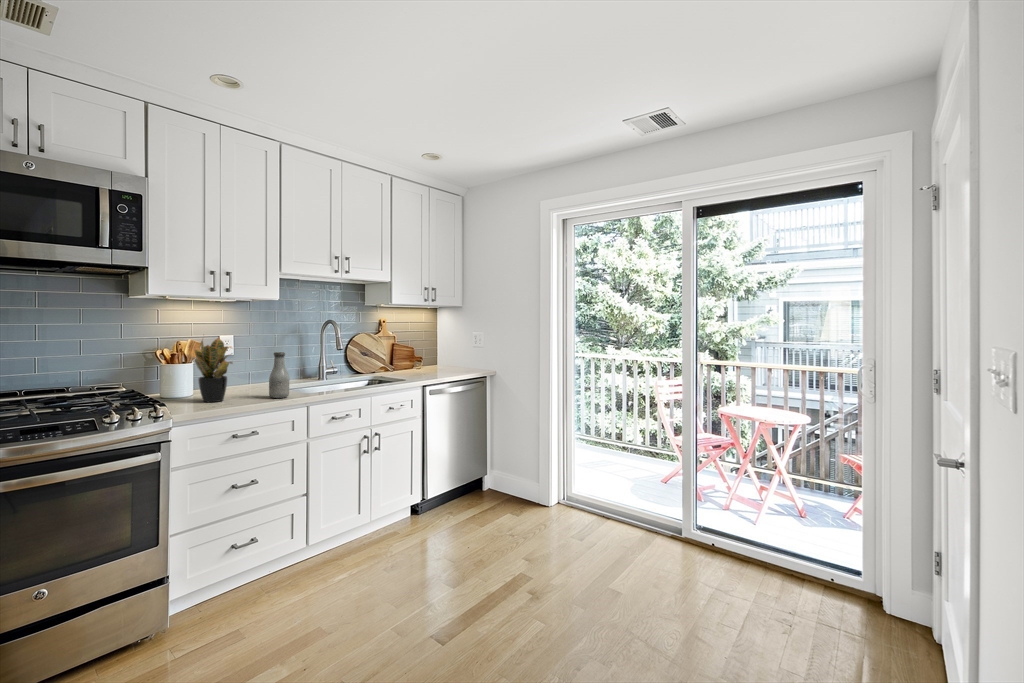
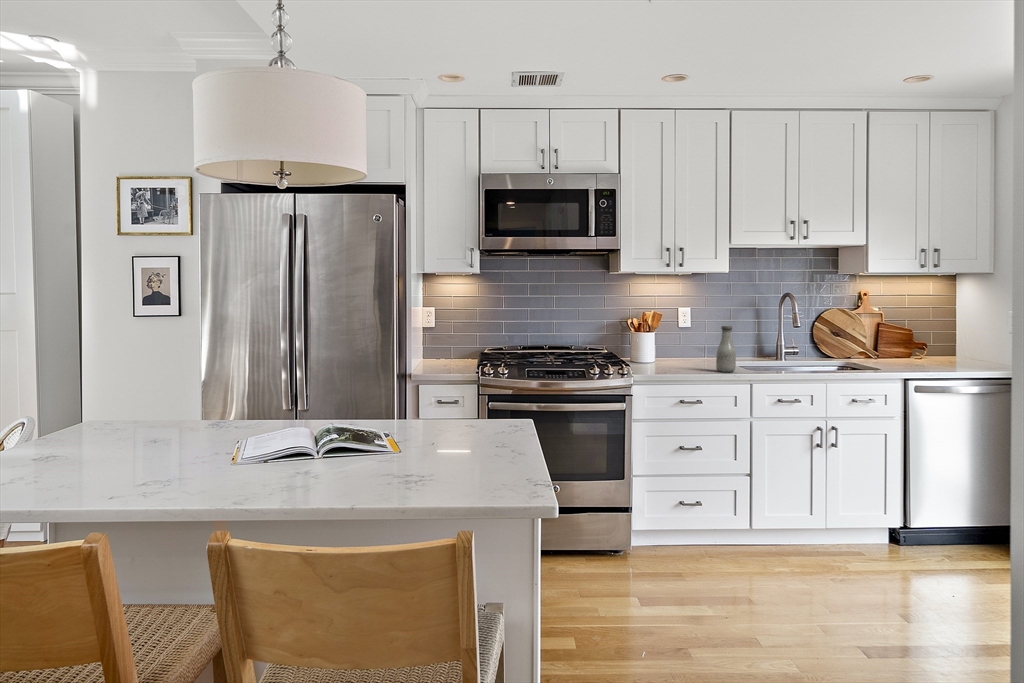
potted plant: present [194,338,233,402] -> none [648,305,692,371]

